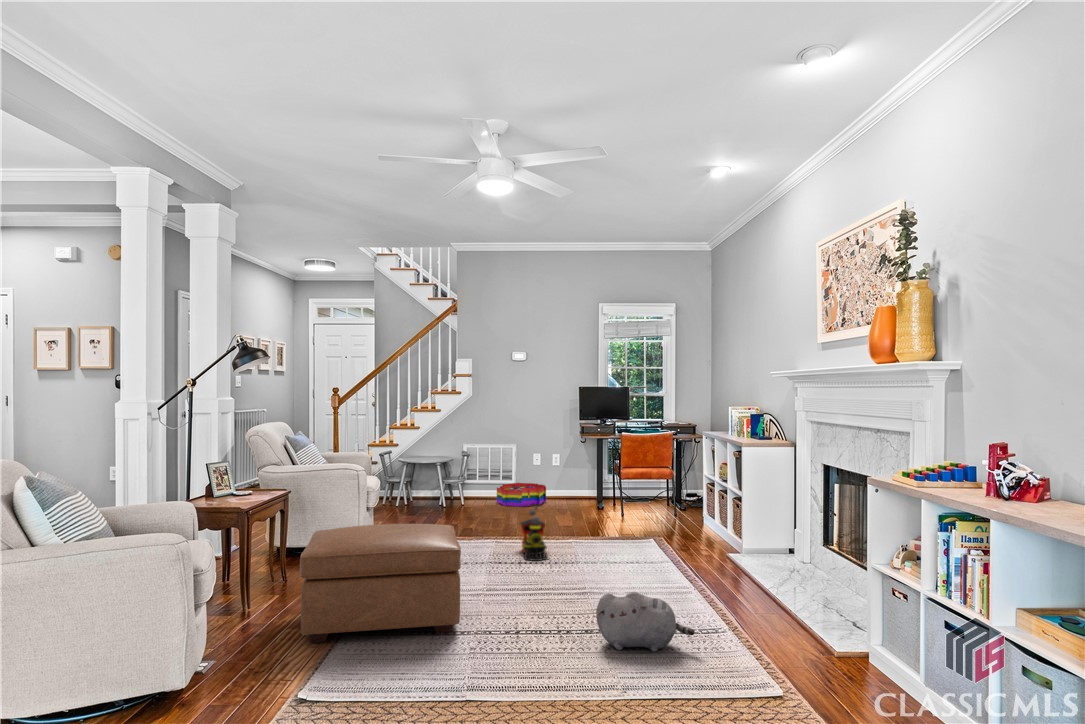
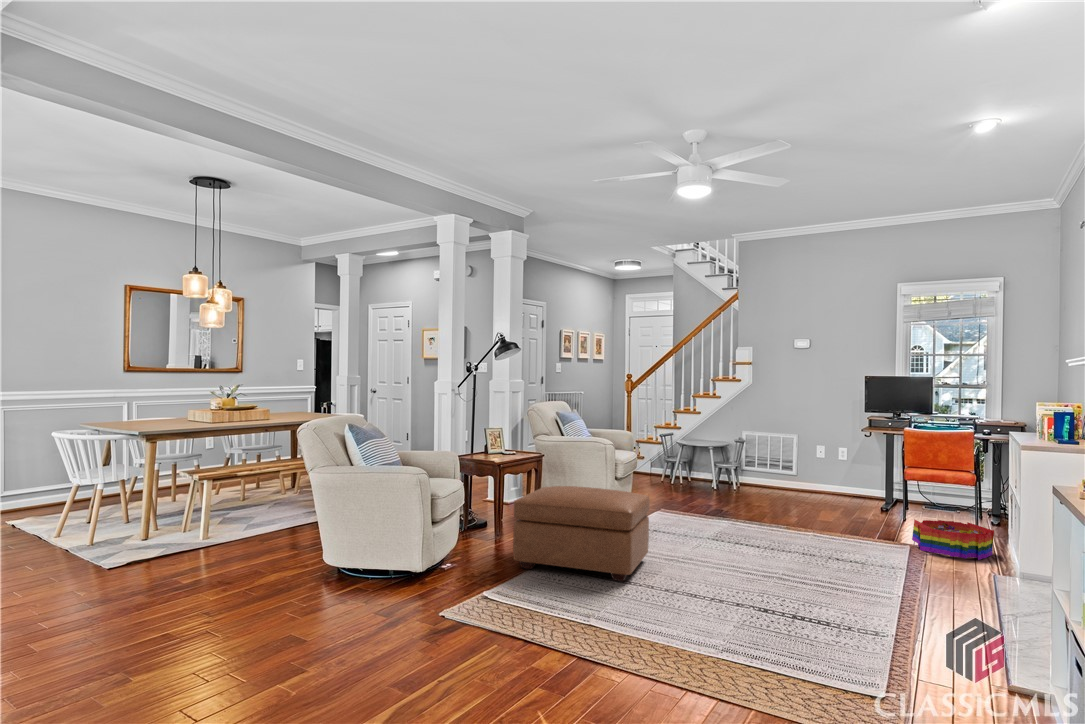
storage bin: present [497,483,546,507] -> present [912,520,994,560]
toy train: present [521,506,548,561] -> none [745,492,775,544]
plush toy: present [596,592,694,652] -> none [734,569,825,631]

